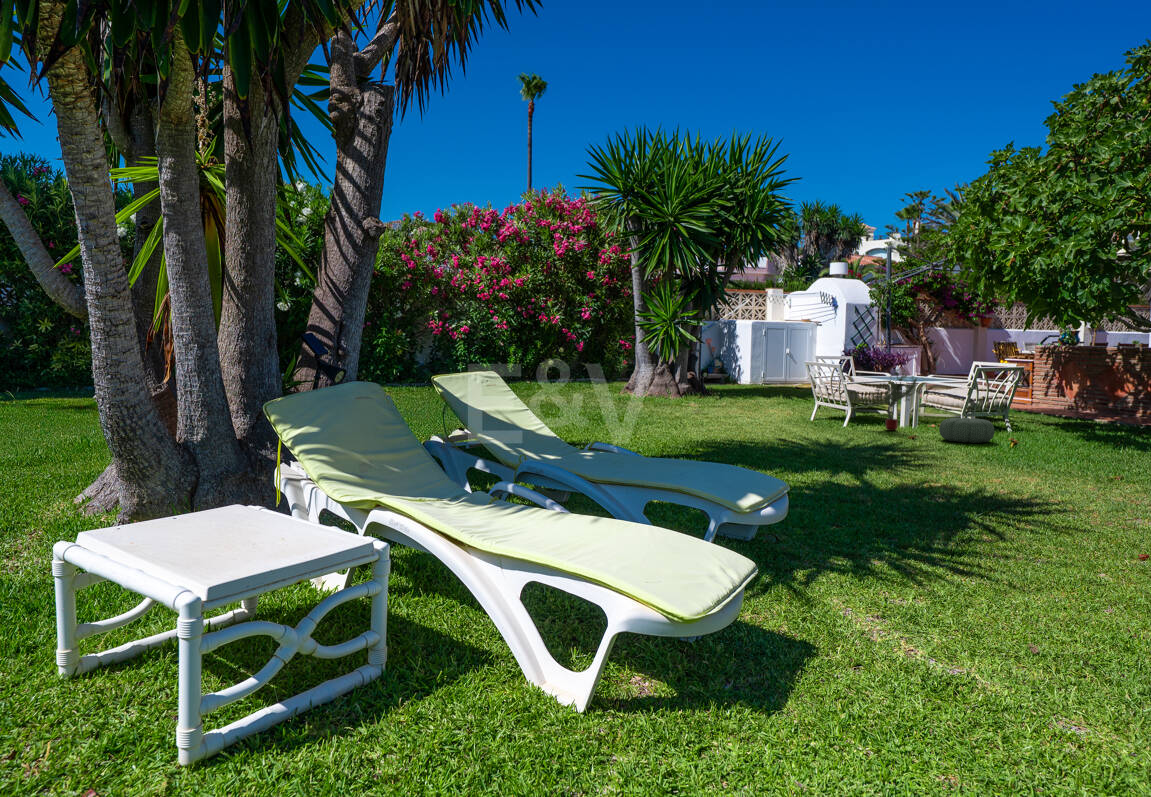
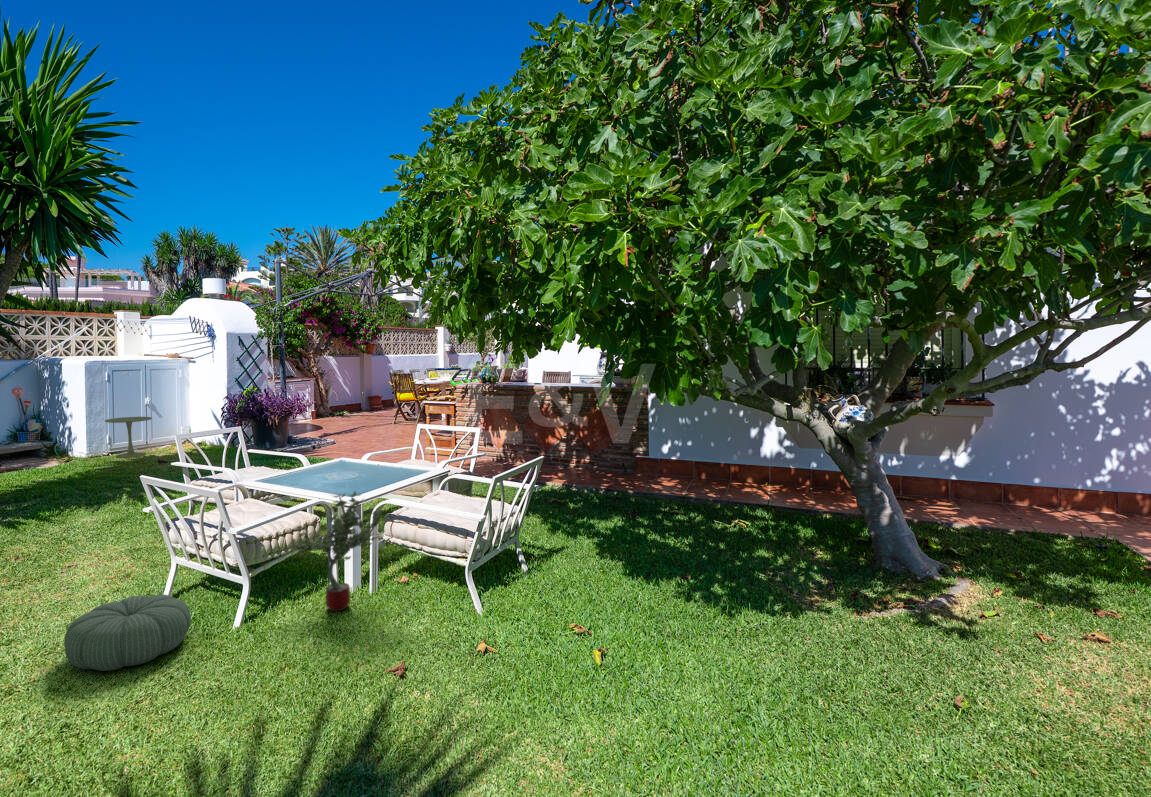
side table: none [762,364,791,392] -> present [105,417,152,458]
pouf: present [939,418,994,443] -> present [64,594,191,671]

